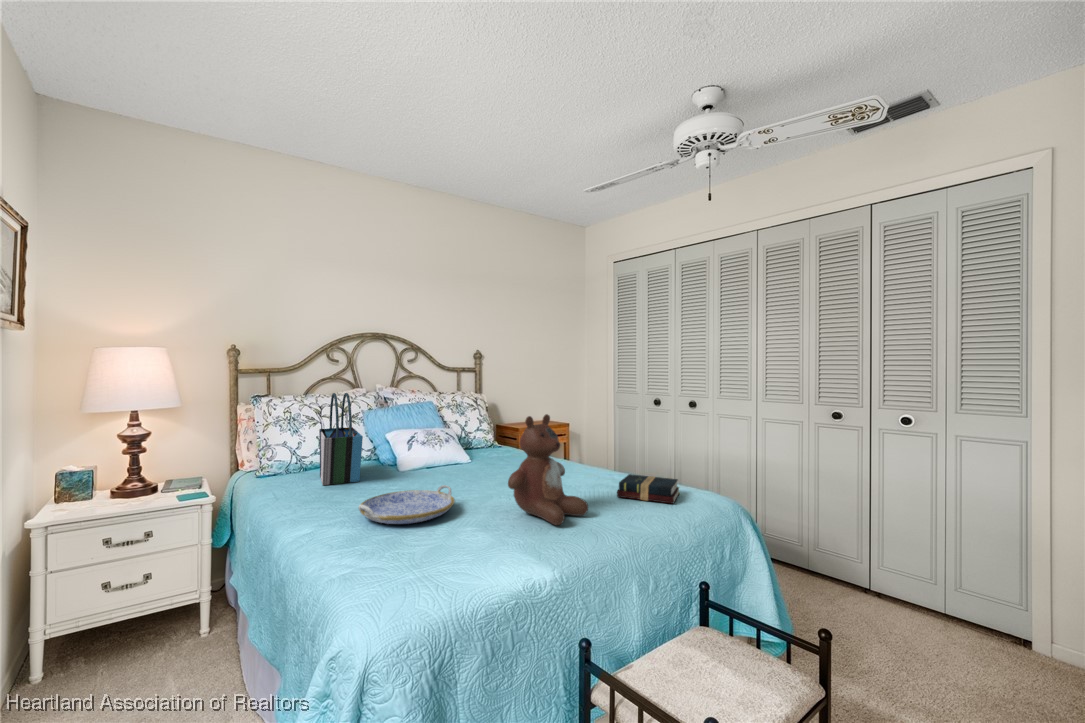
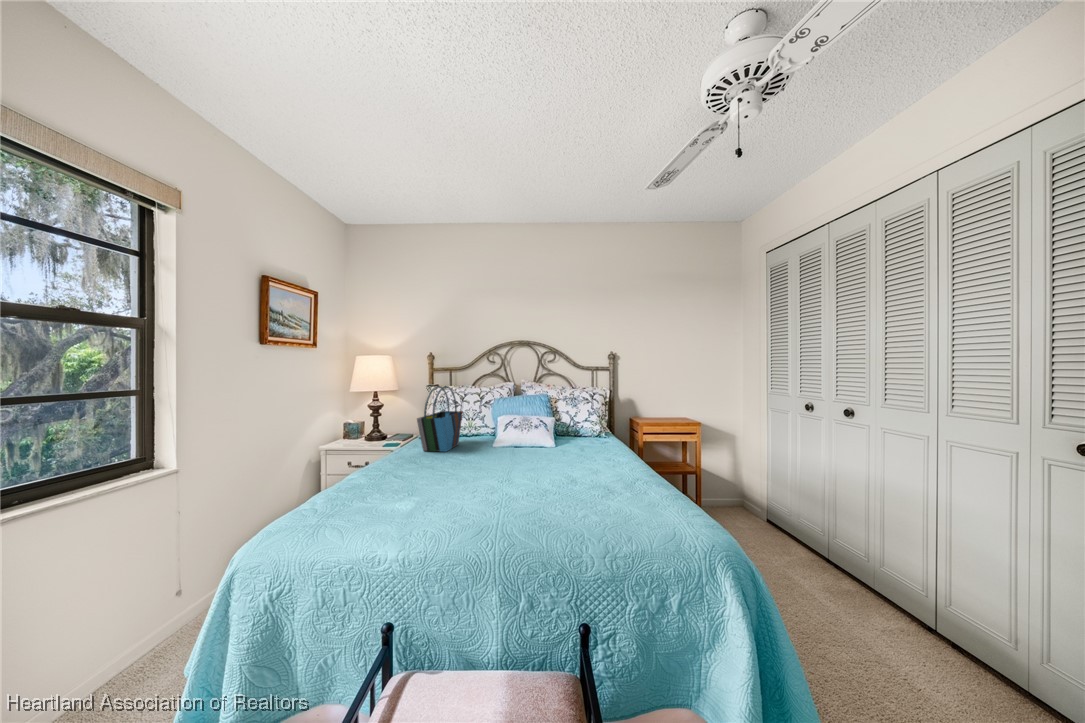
stuffed bear: present [508,414,588,525] -> none [451,413,525,516]
hardback book: present [617,474,679,504] -> none [583,484,659,526]
serving tray: present [359,485,455,524] -> none [375,463,454,488]

